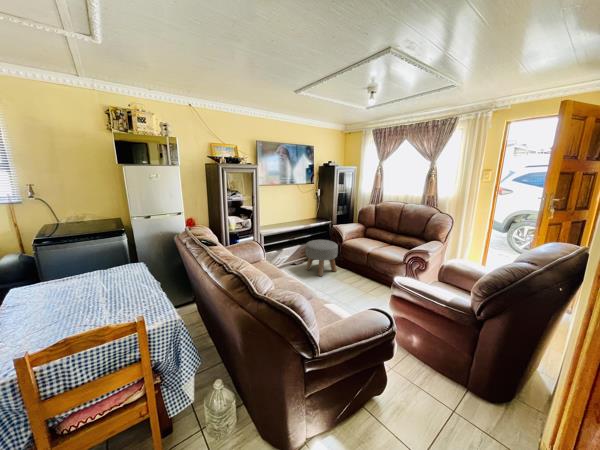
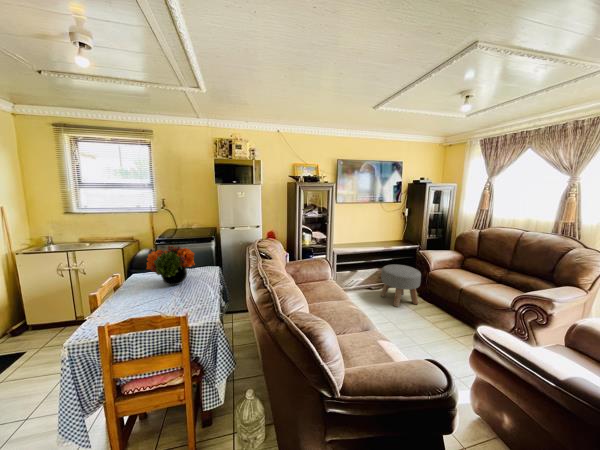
flower arrangement: none [39,244,117,295] -> present [147,246,195,285]

